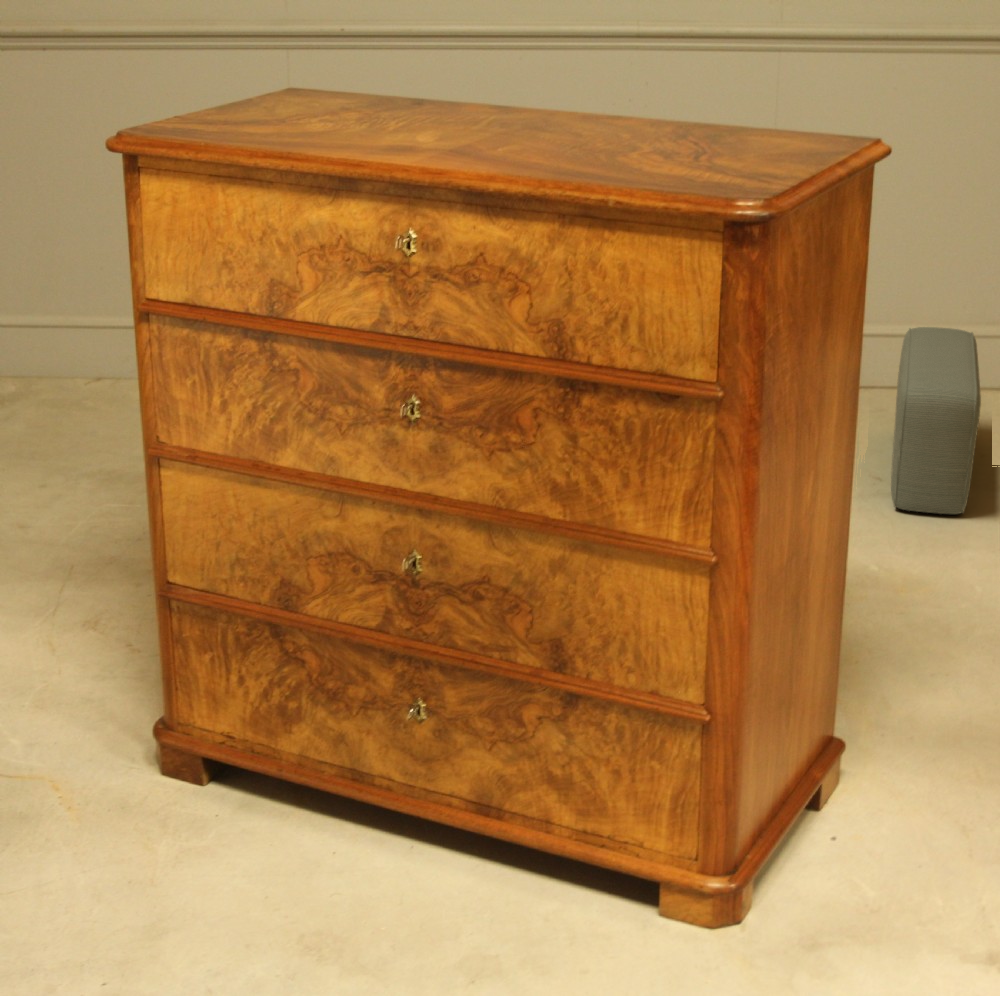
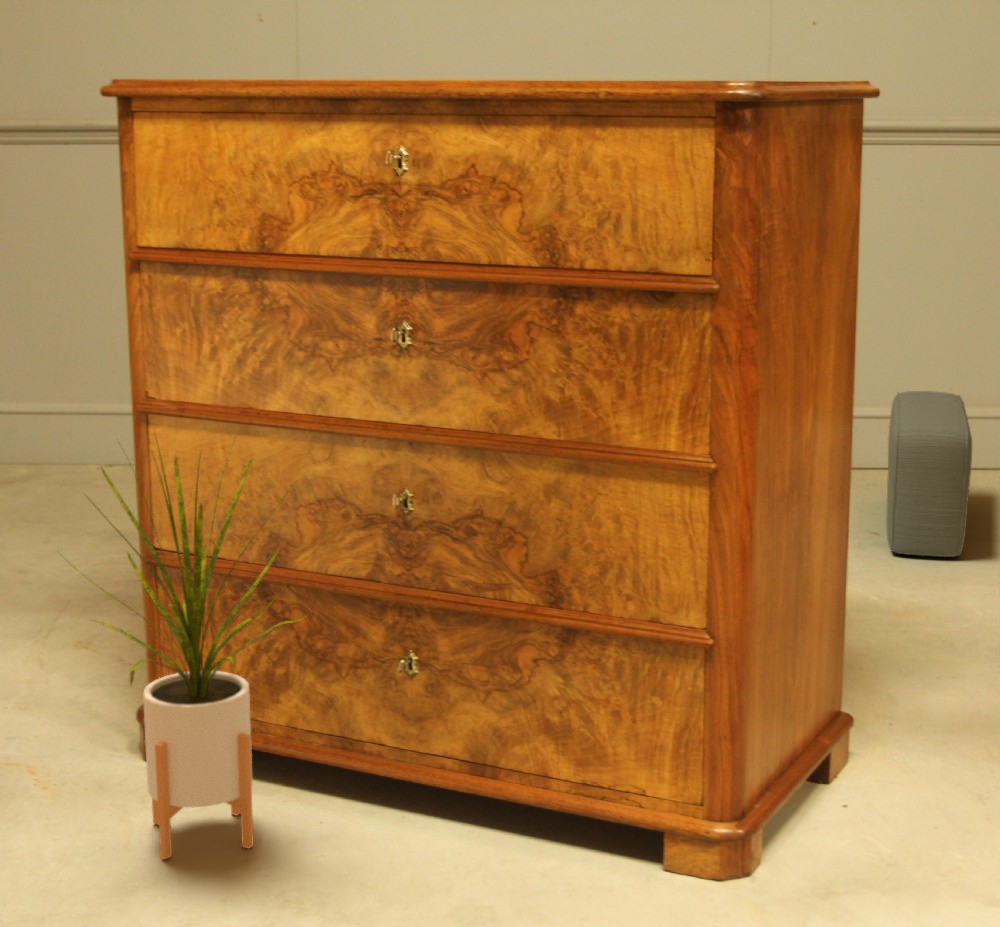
house plant: none [79,498,321,897] -> present [87,438,305,859]

